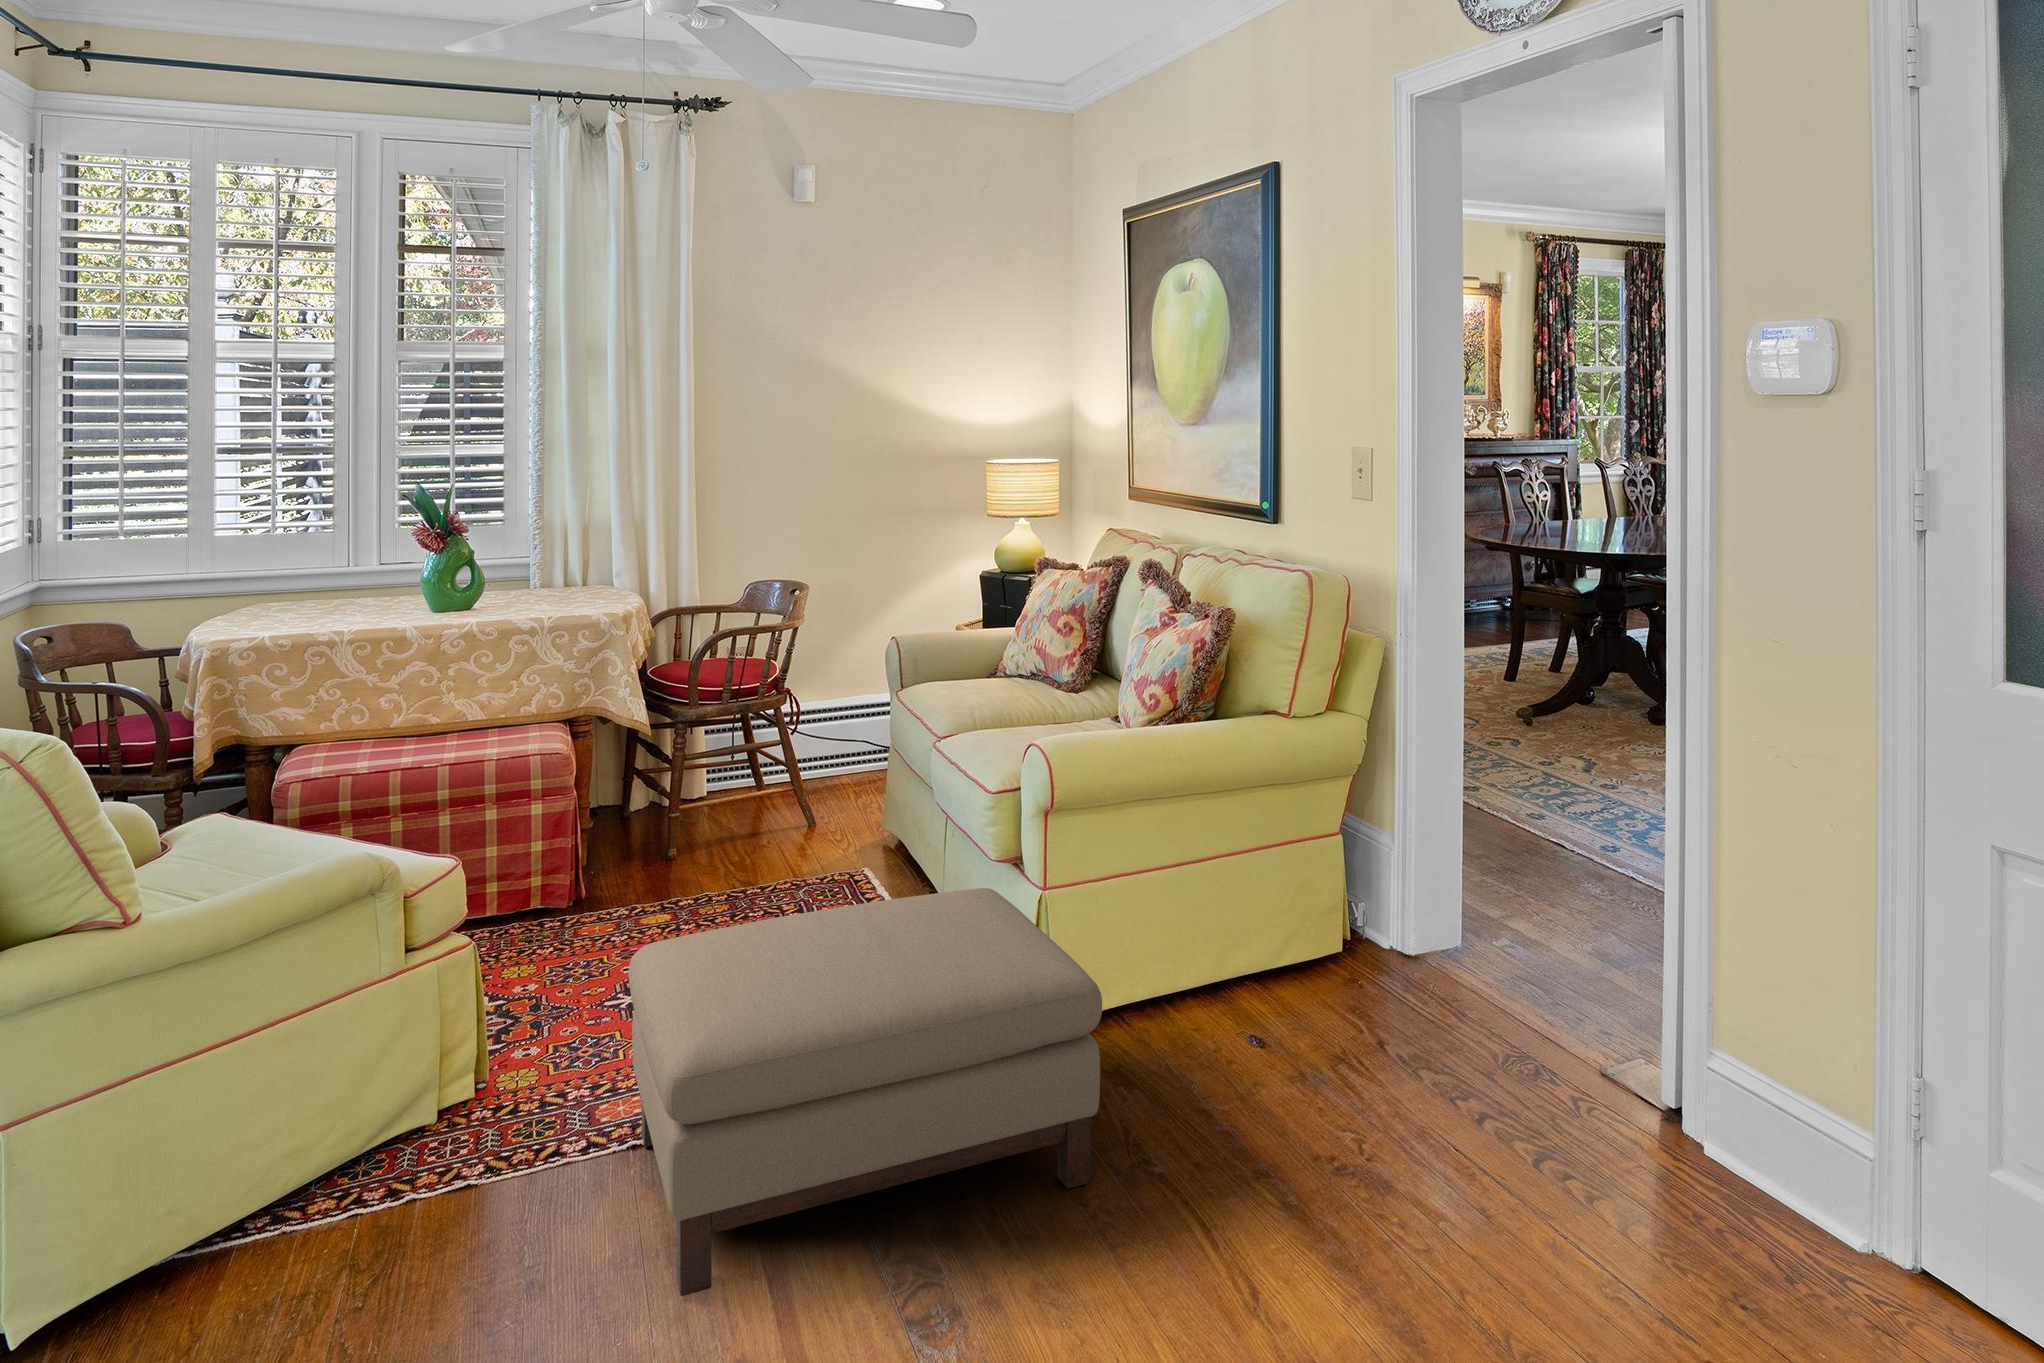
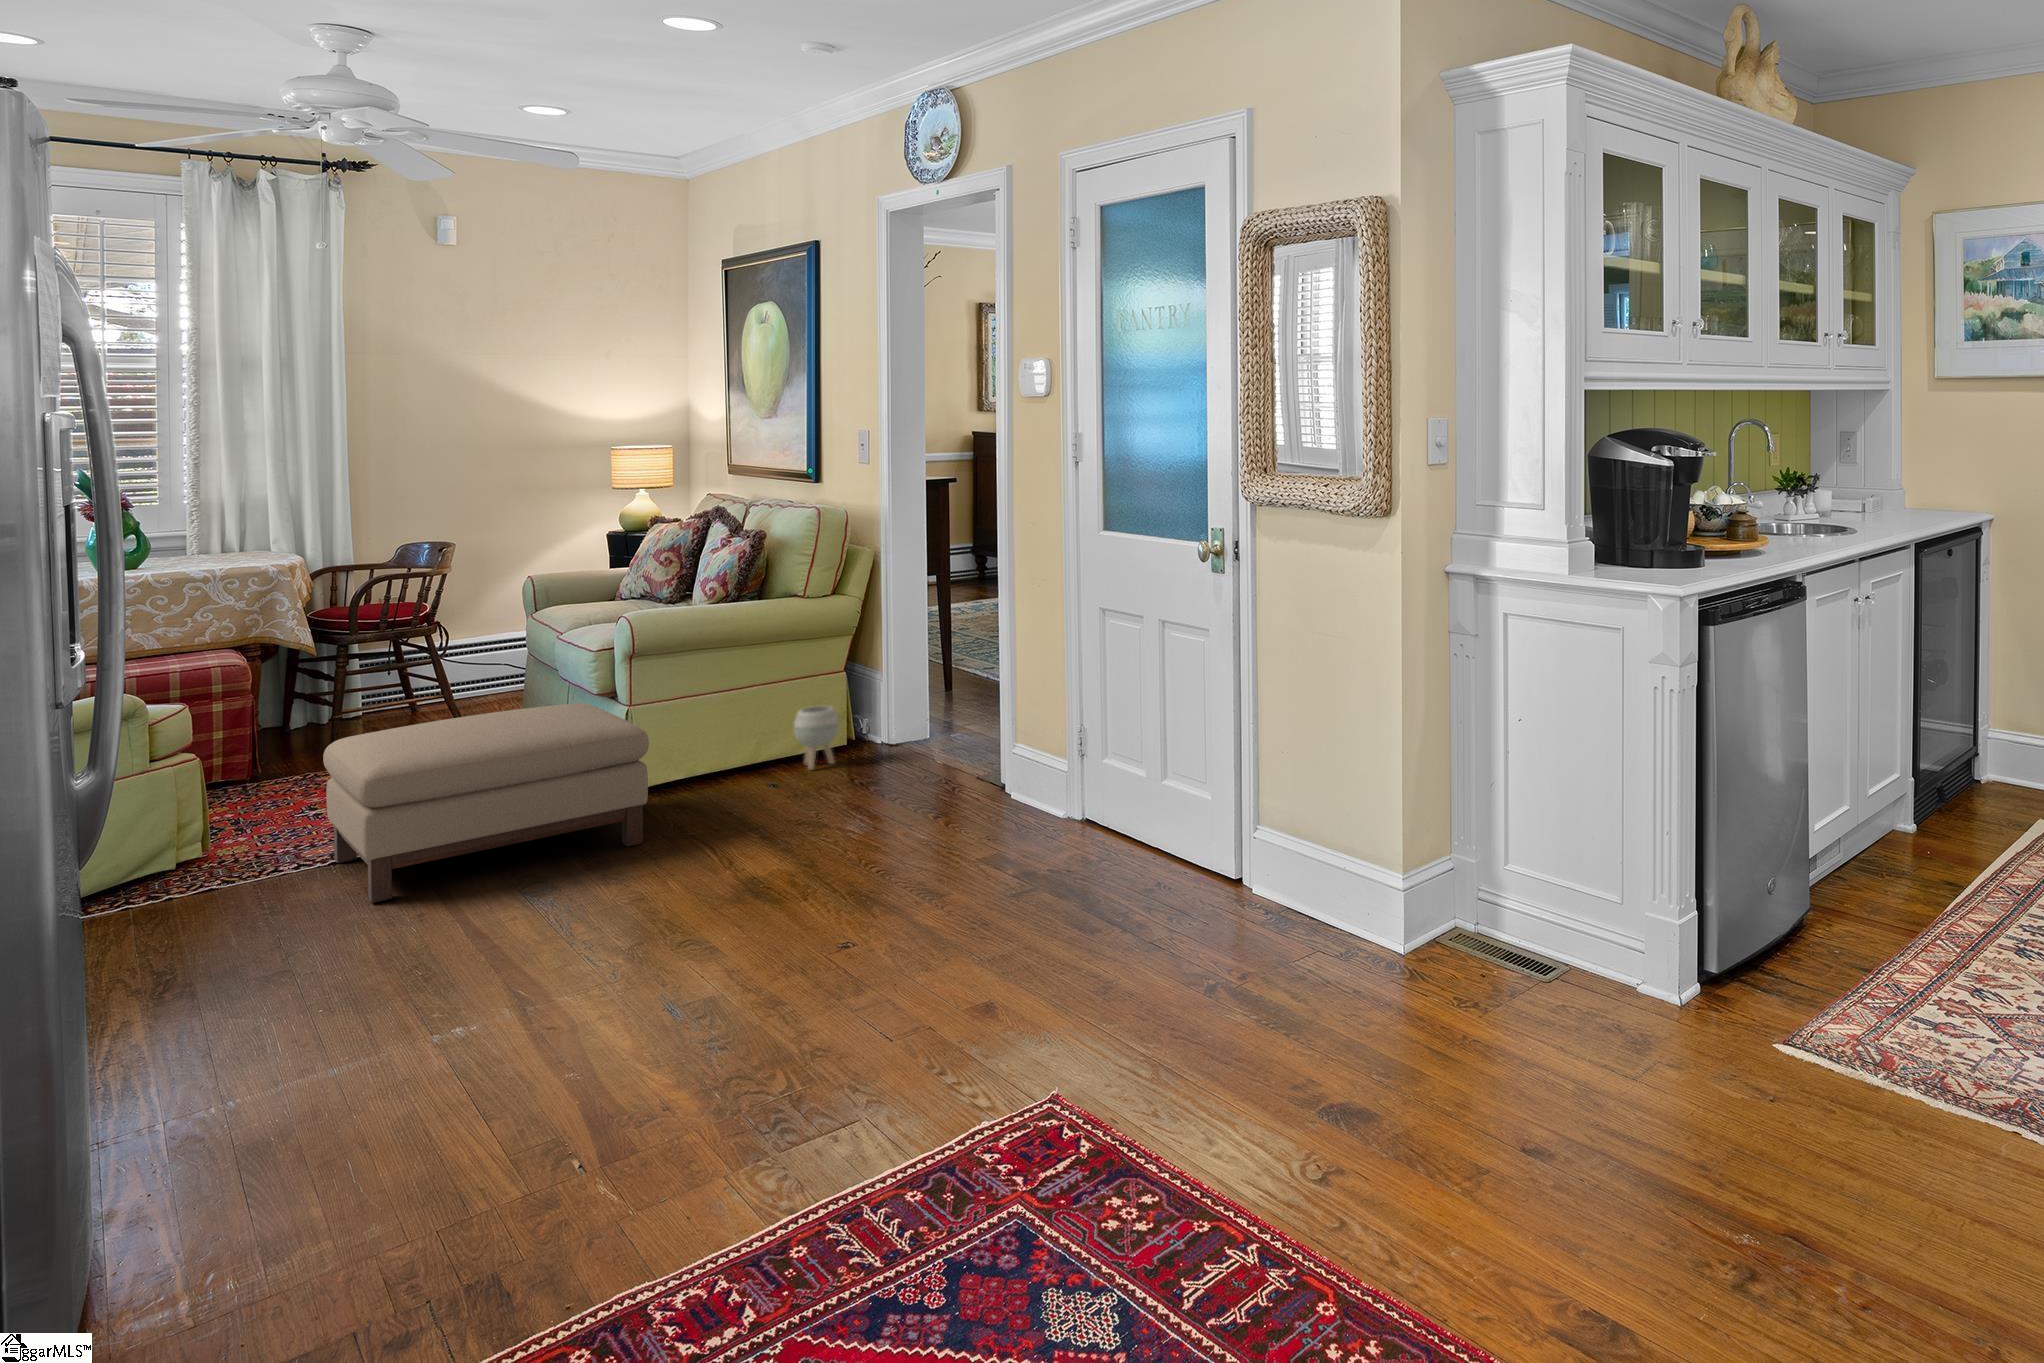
planter: none [1275,894,1342,1006] -> present [794,706,839,770]

